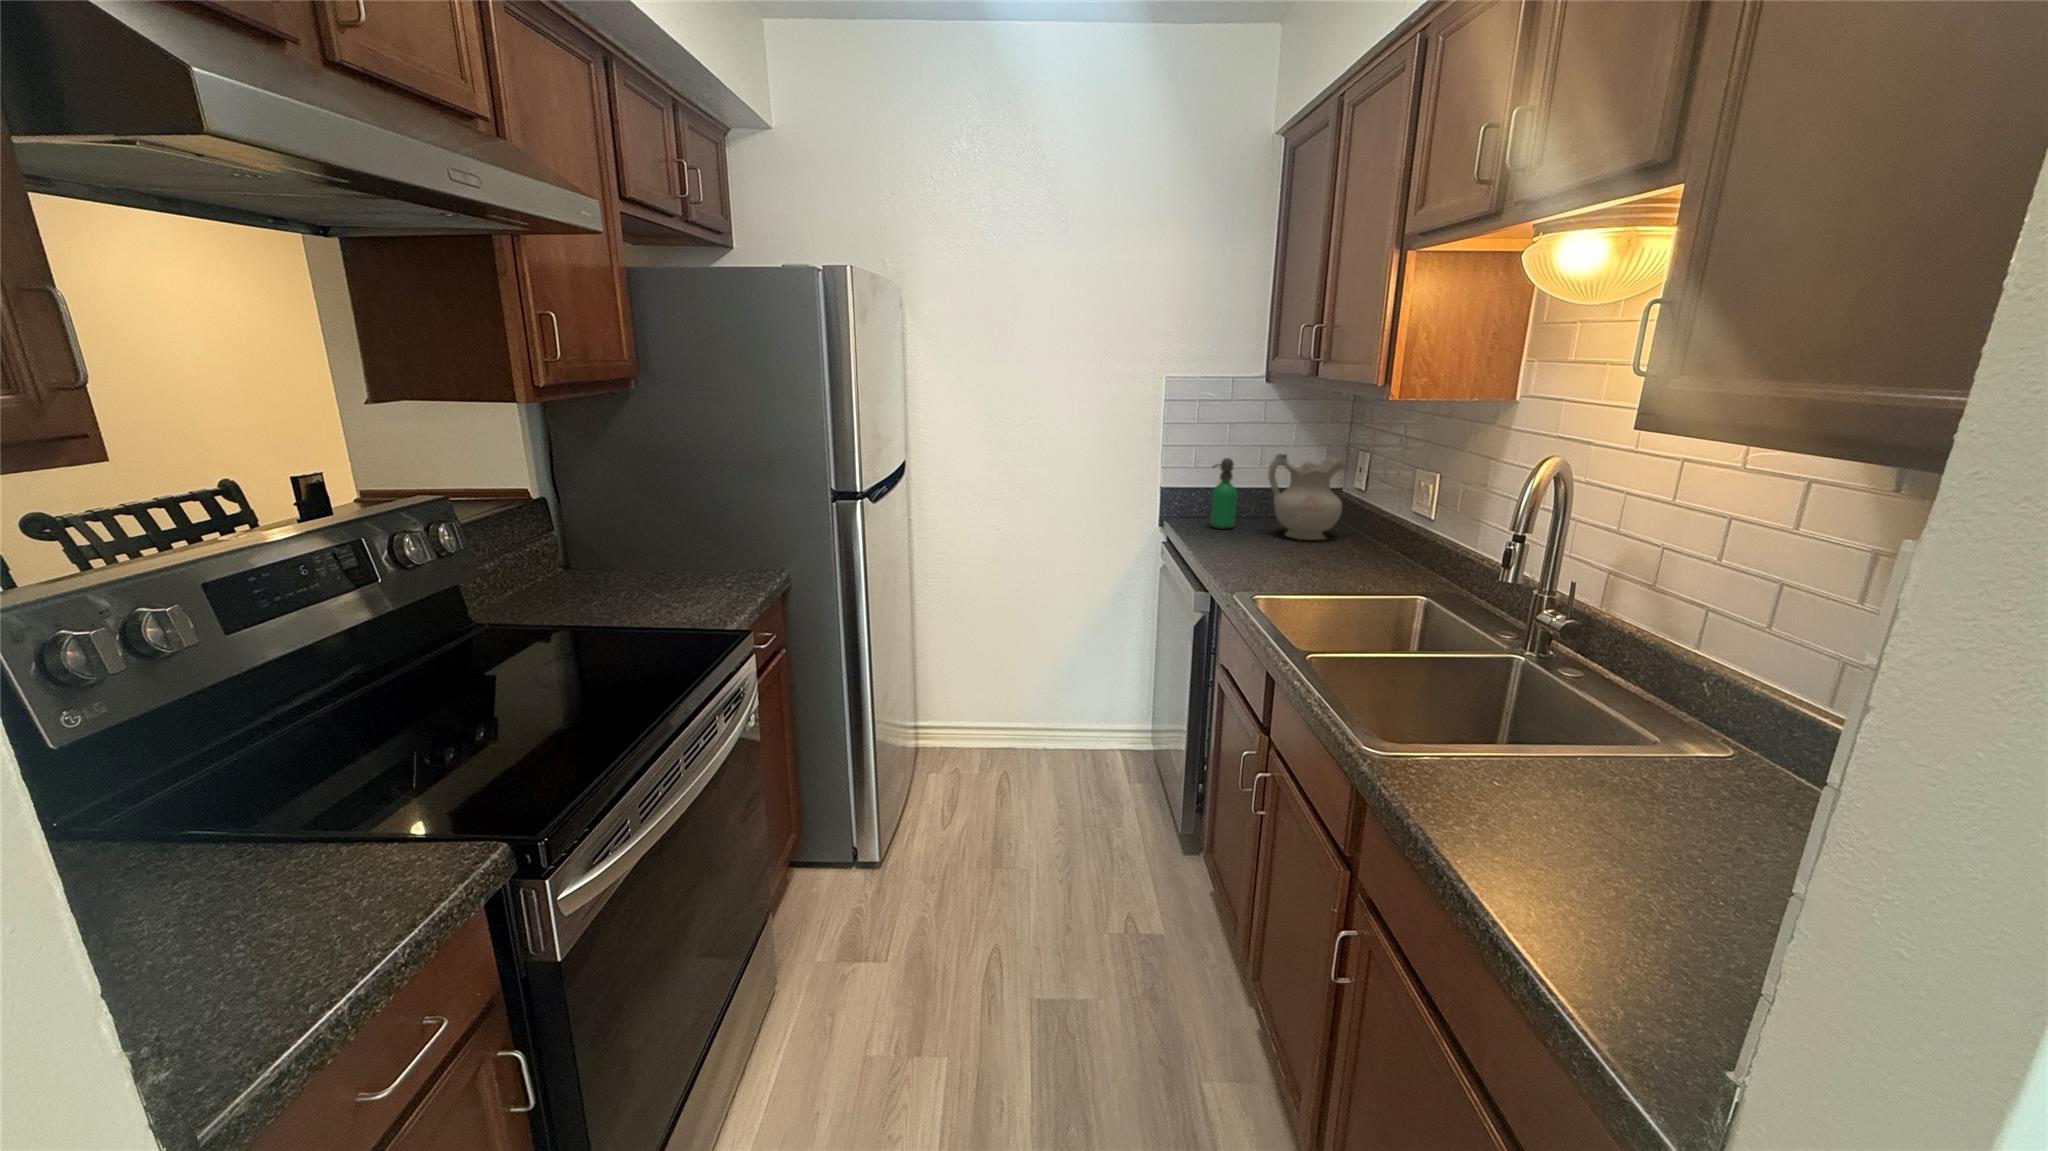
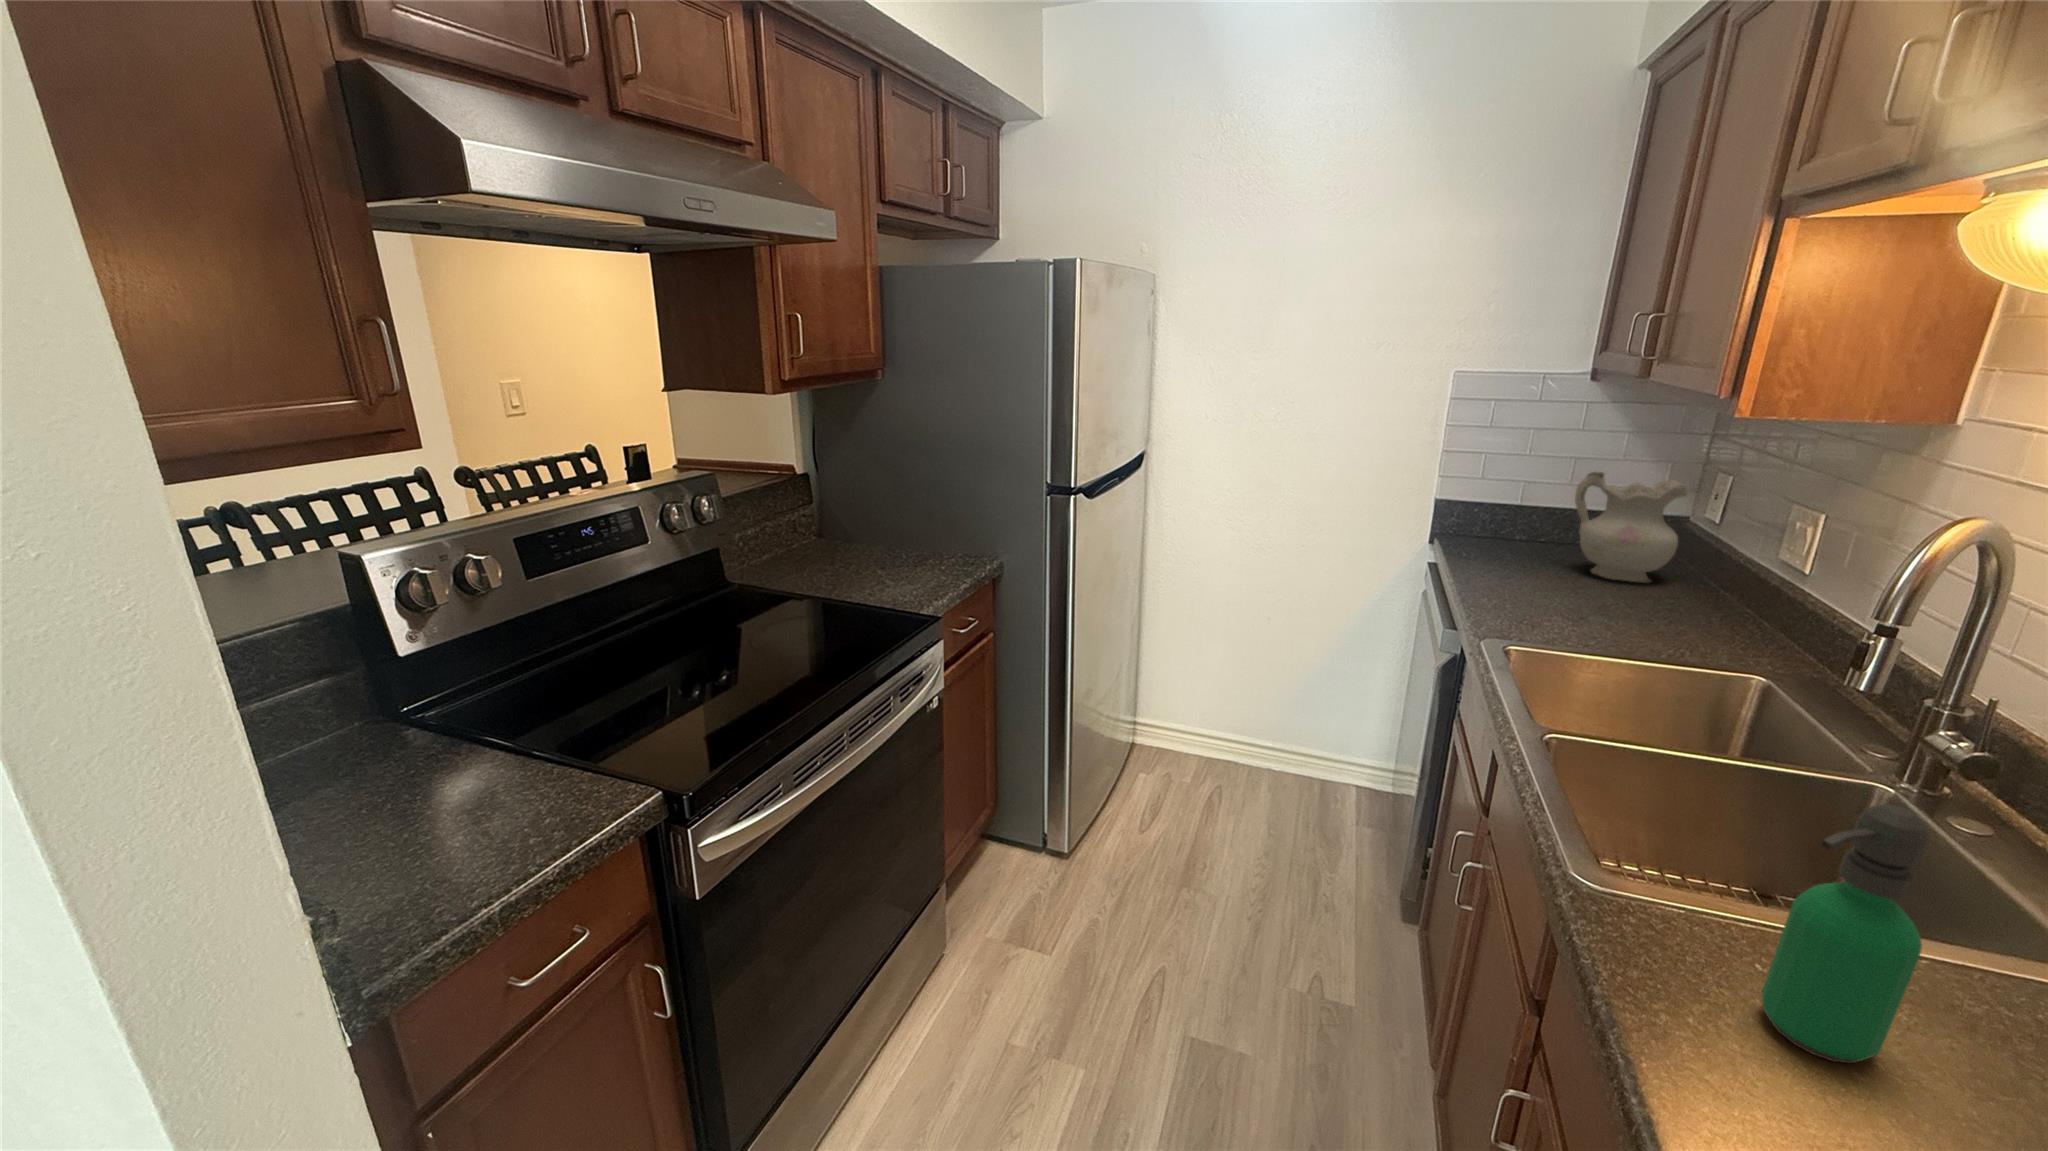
soap dispenser: present [1210,458,1237,529] -> present [1762,804,1928,1063]

